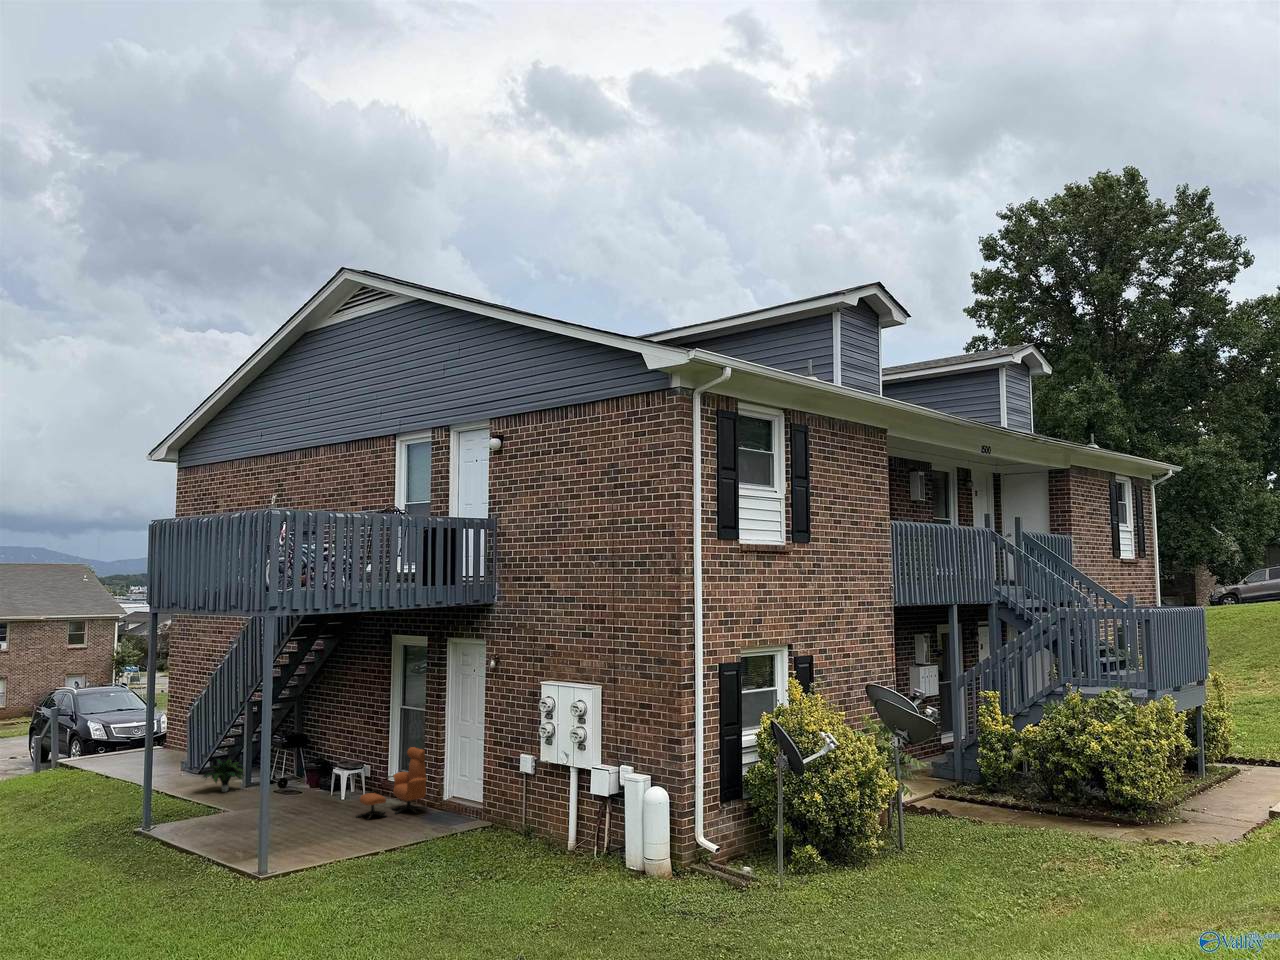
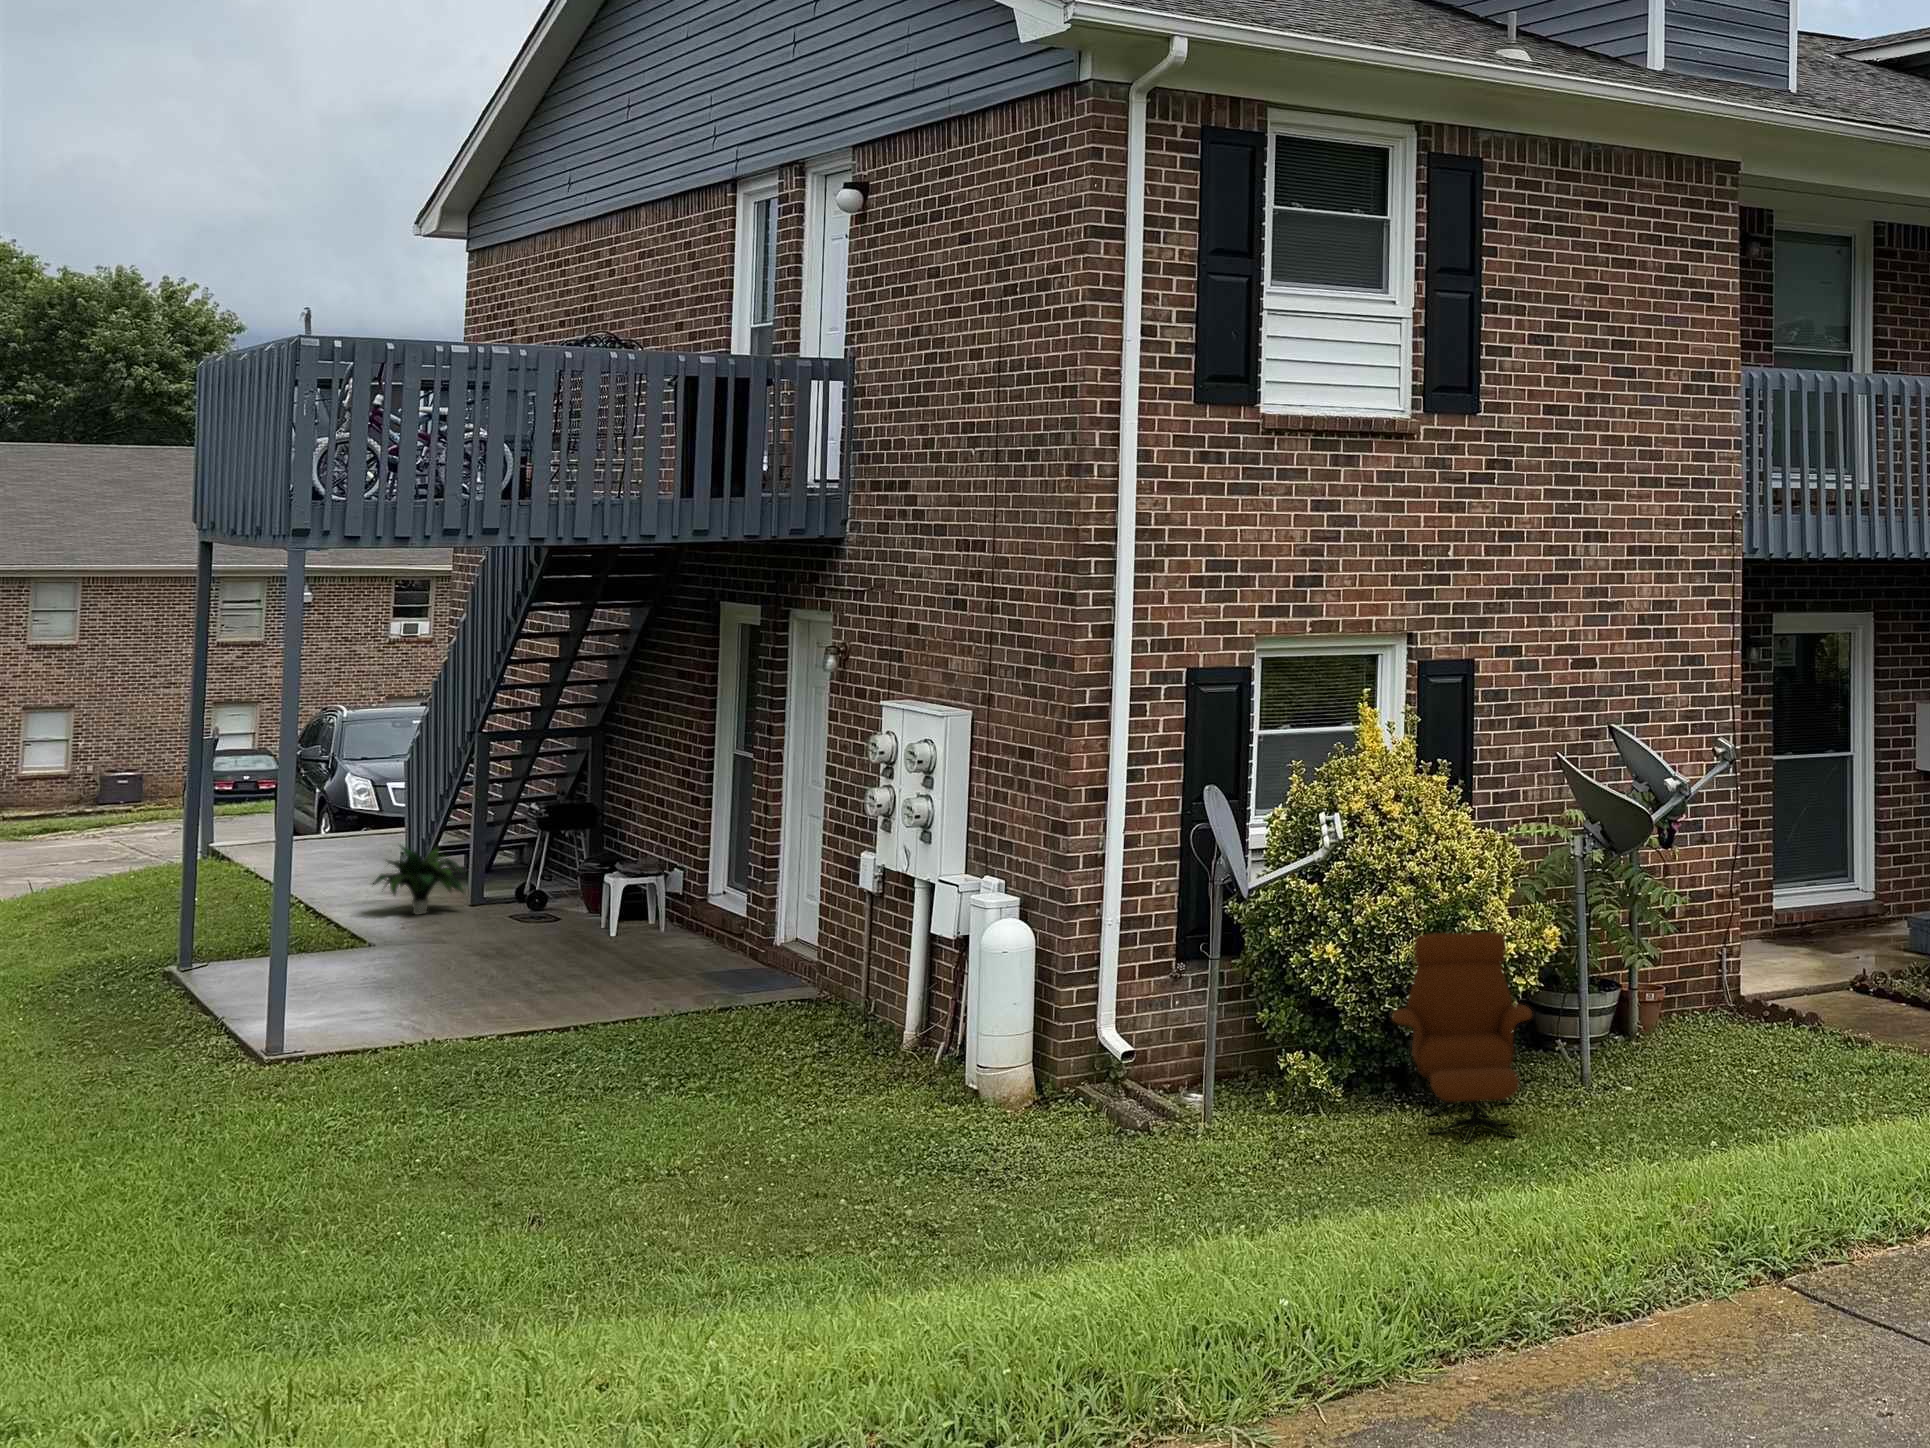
lounge chair: present [356,747,427,820] -> present [1392,932,1532,1143]

